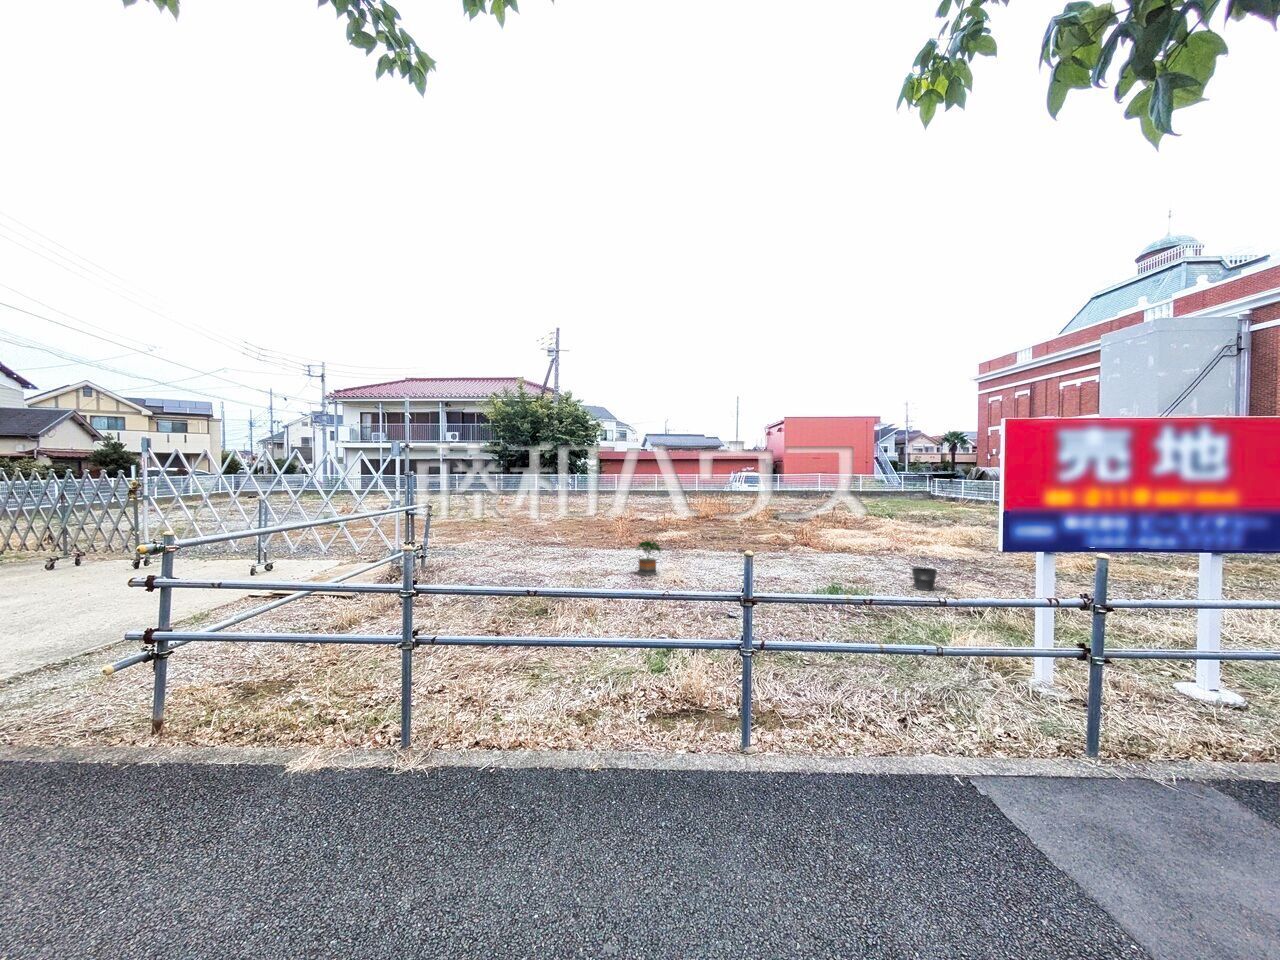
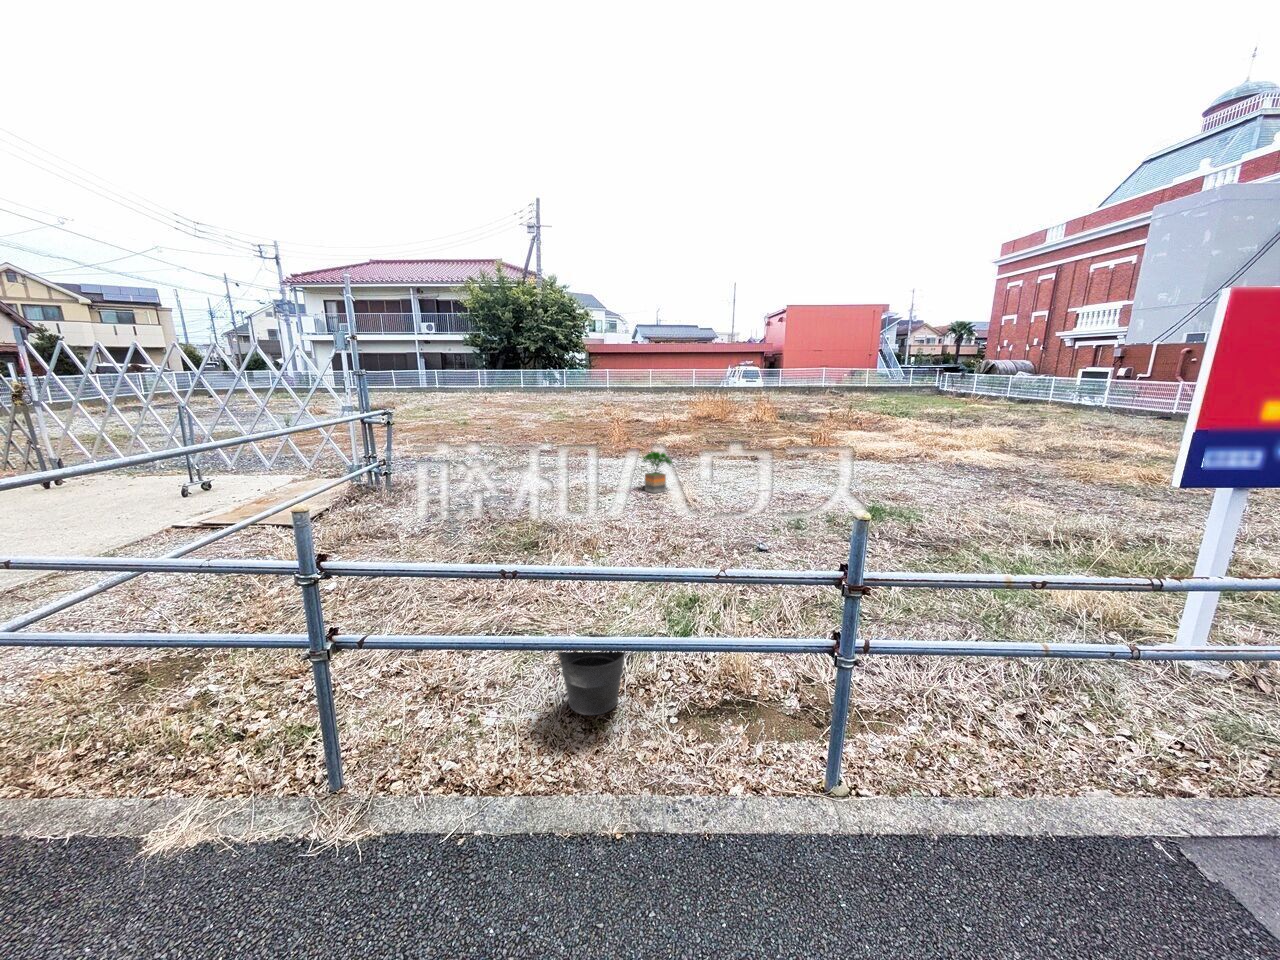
bucket: present [910,567,937,590] -> present [553,634,626,715]

